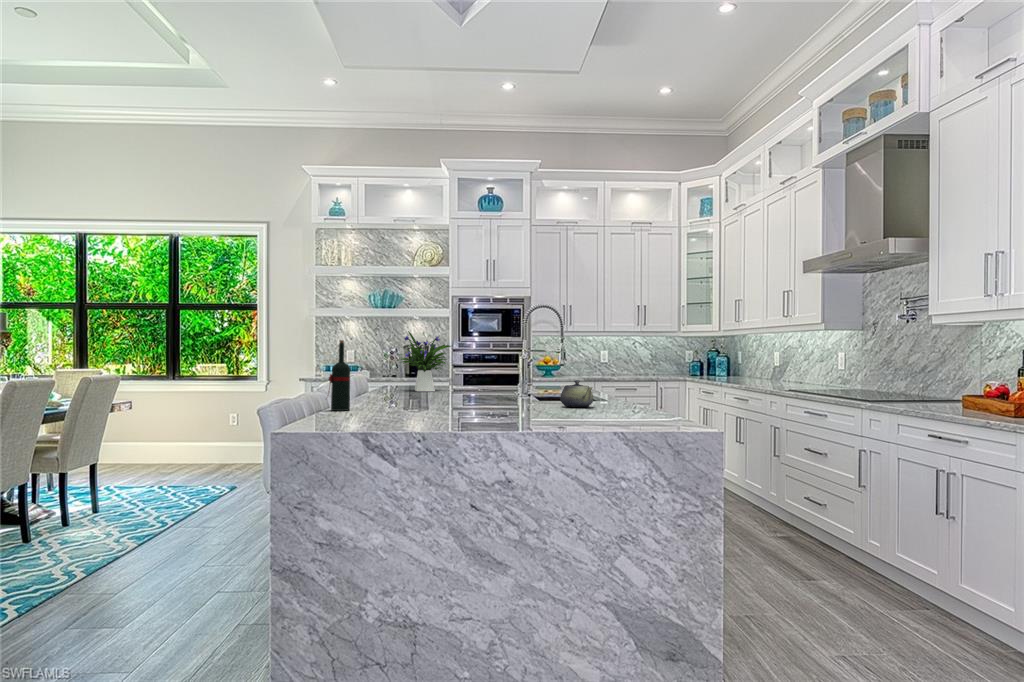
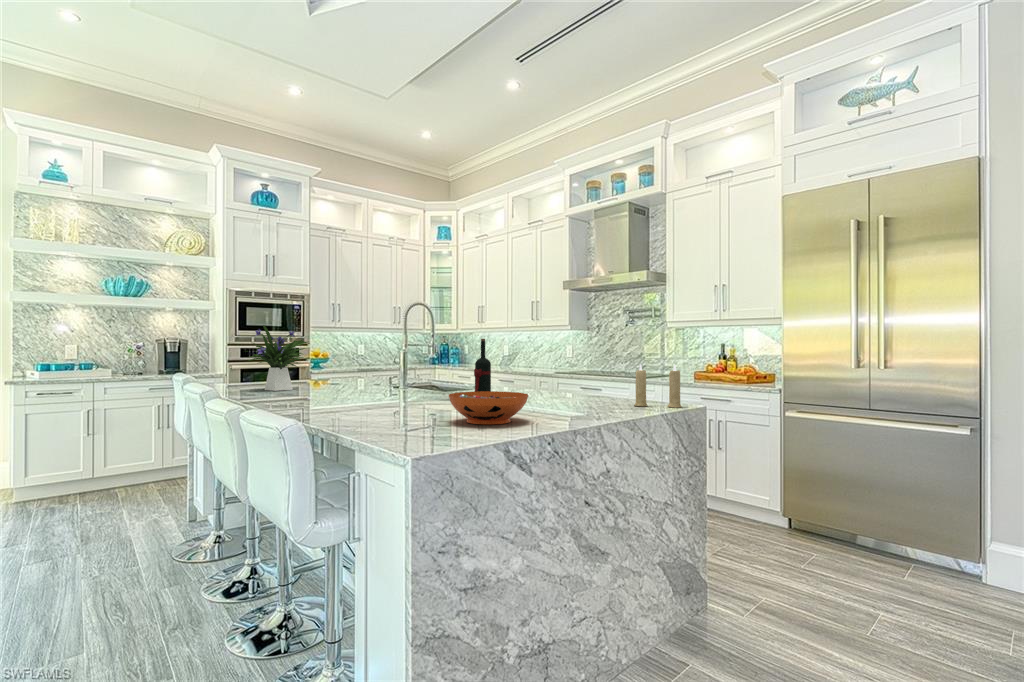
wine bottle: present [329,340,350,411] -> present [474,339,491,392]
candle: none [611,370,656,424] -> present [634,364,682,408]
teapot: present [560,380,593,407] -> none [509,373,553,397]
decorative bowl: none [376,391,451,420] -> present [449,391,528,424]

